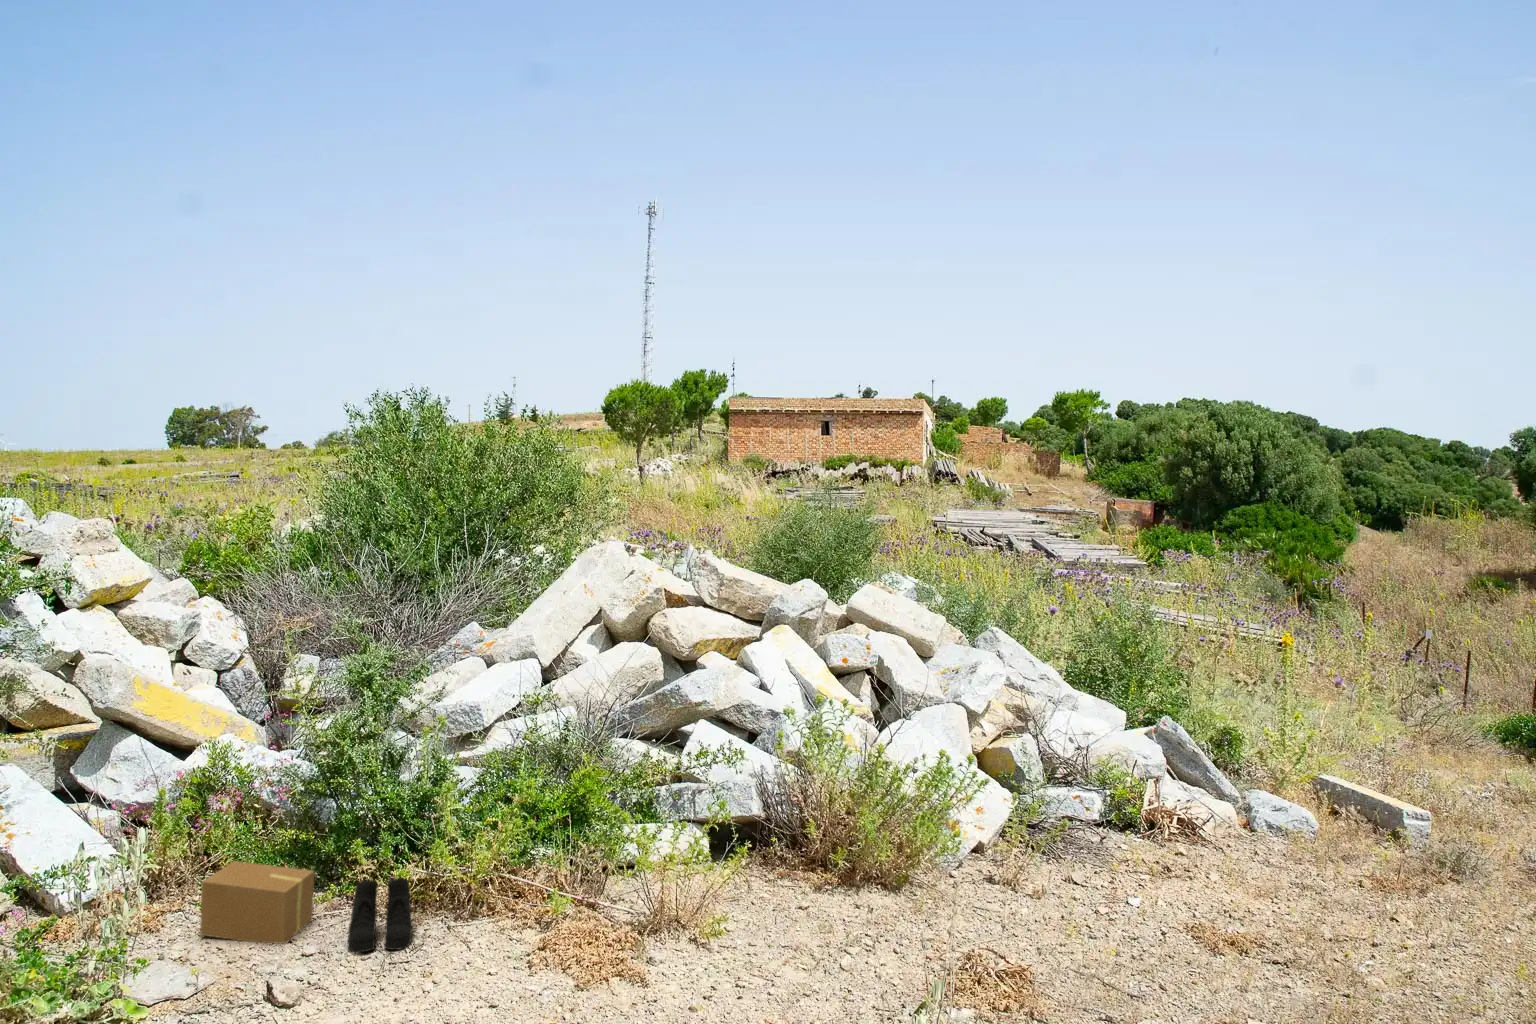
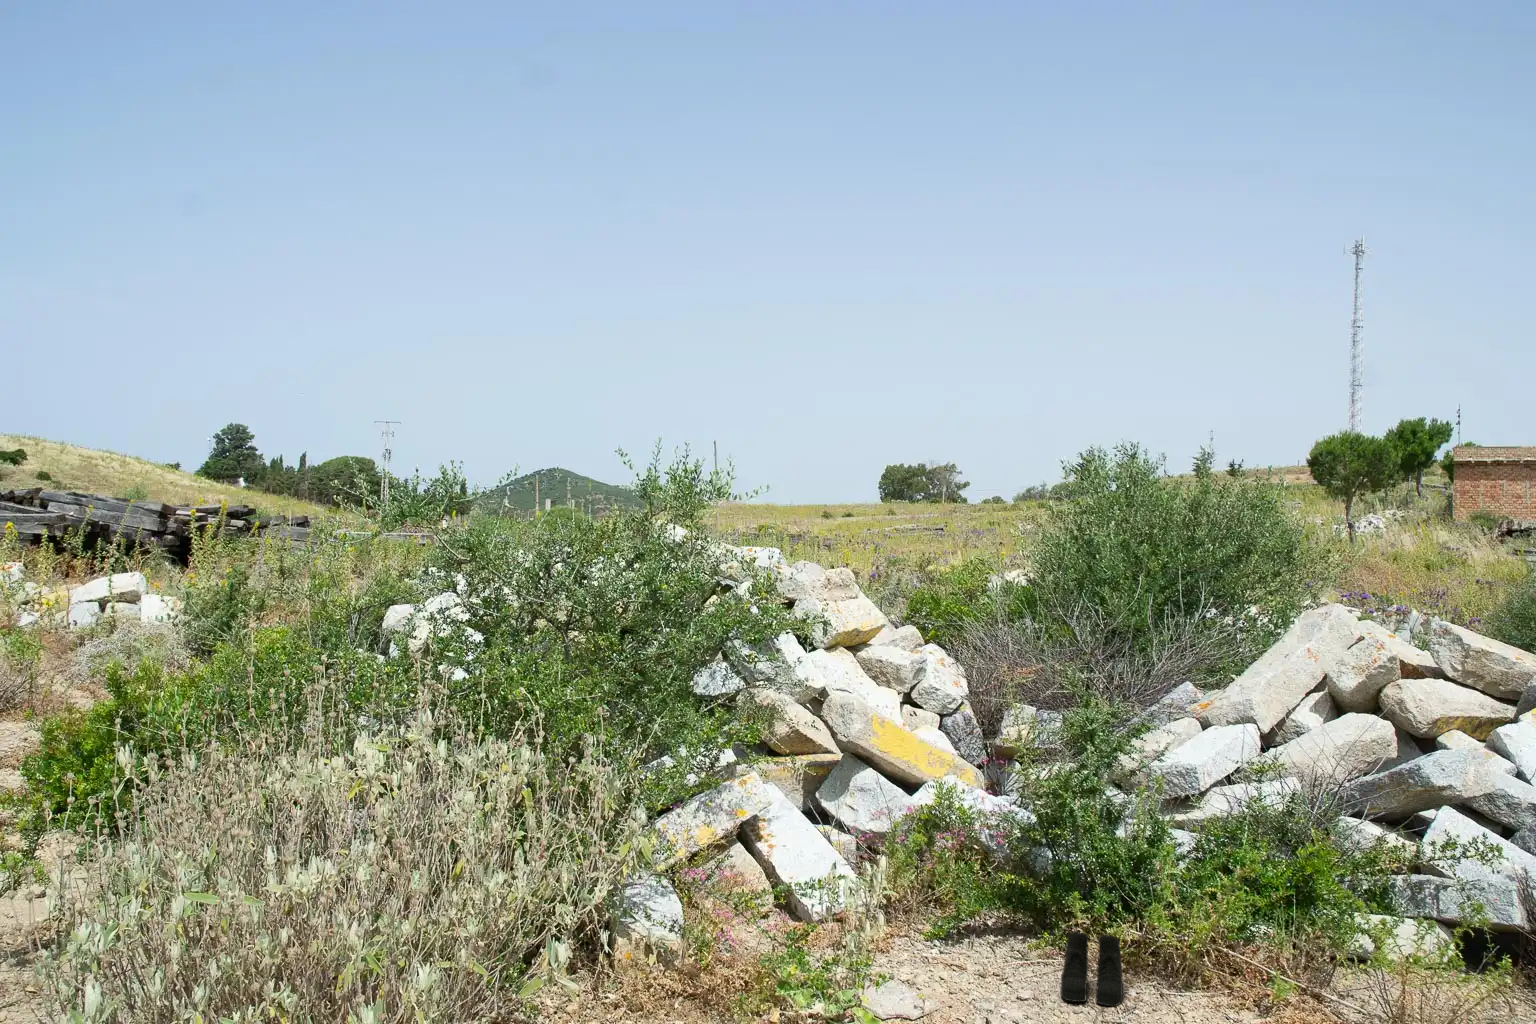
cardboard box: present [200,861,314,944] -> none [929,896,1029,984]

